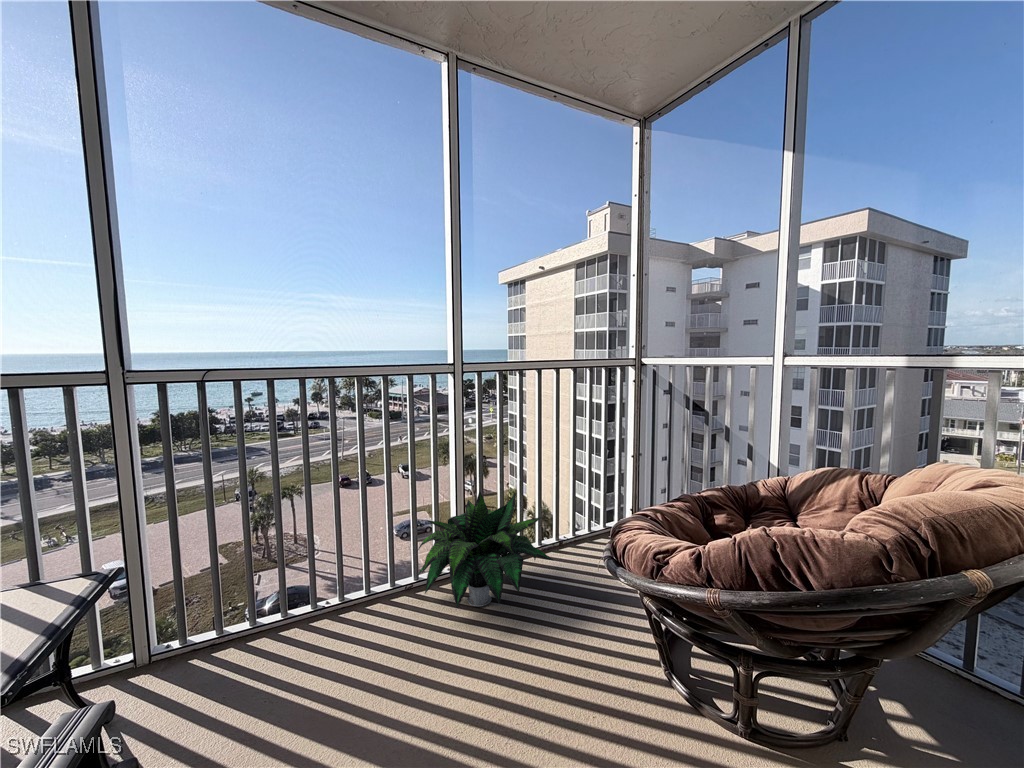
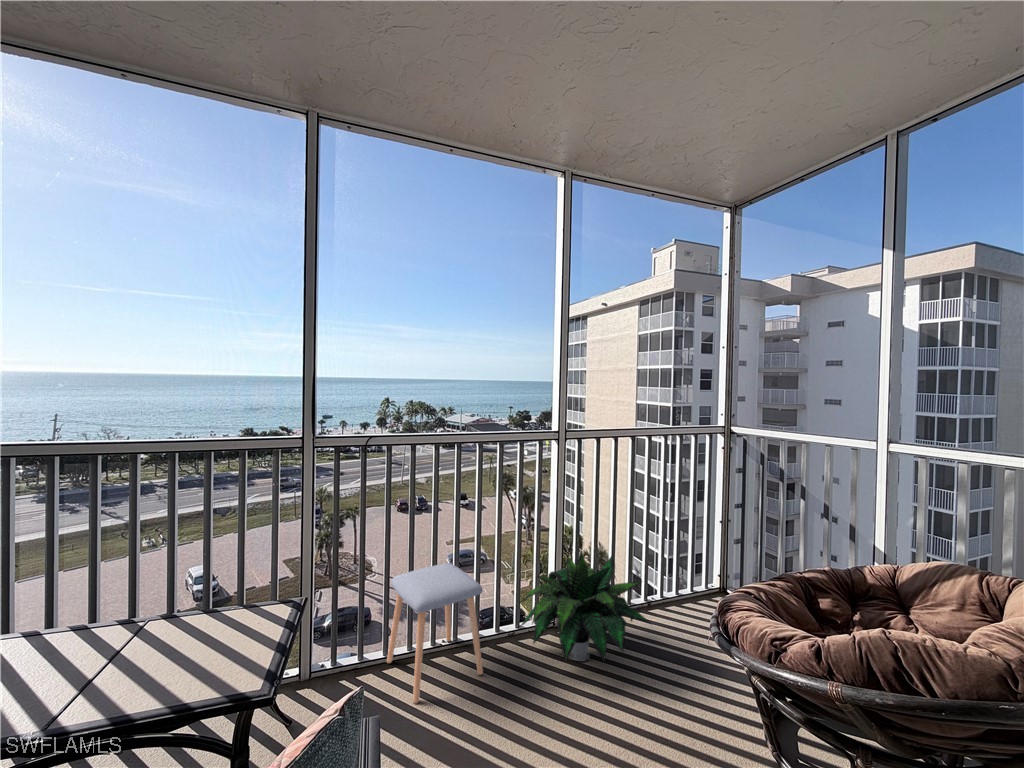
stool: none [255,517,369,674] -> present [387,563,483,704]

